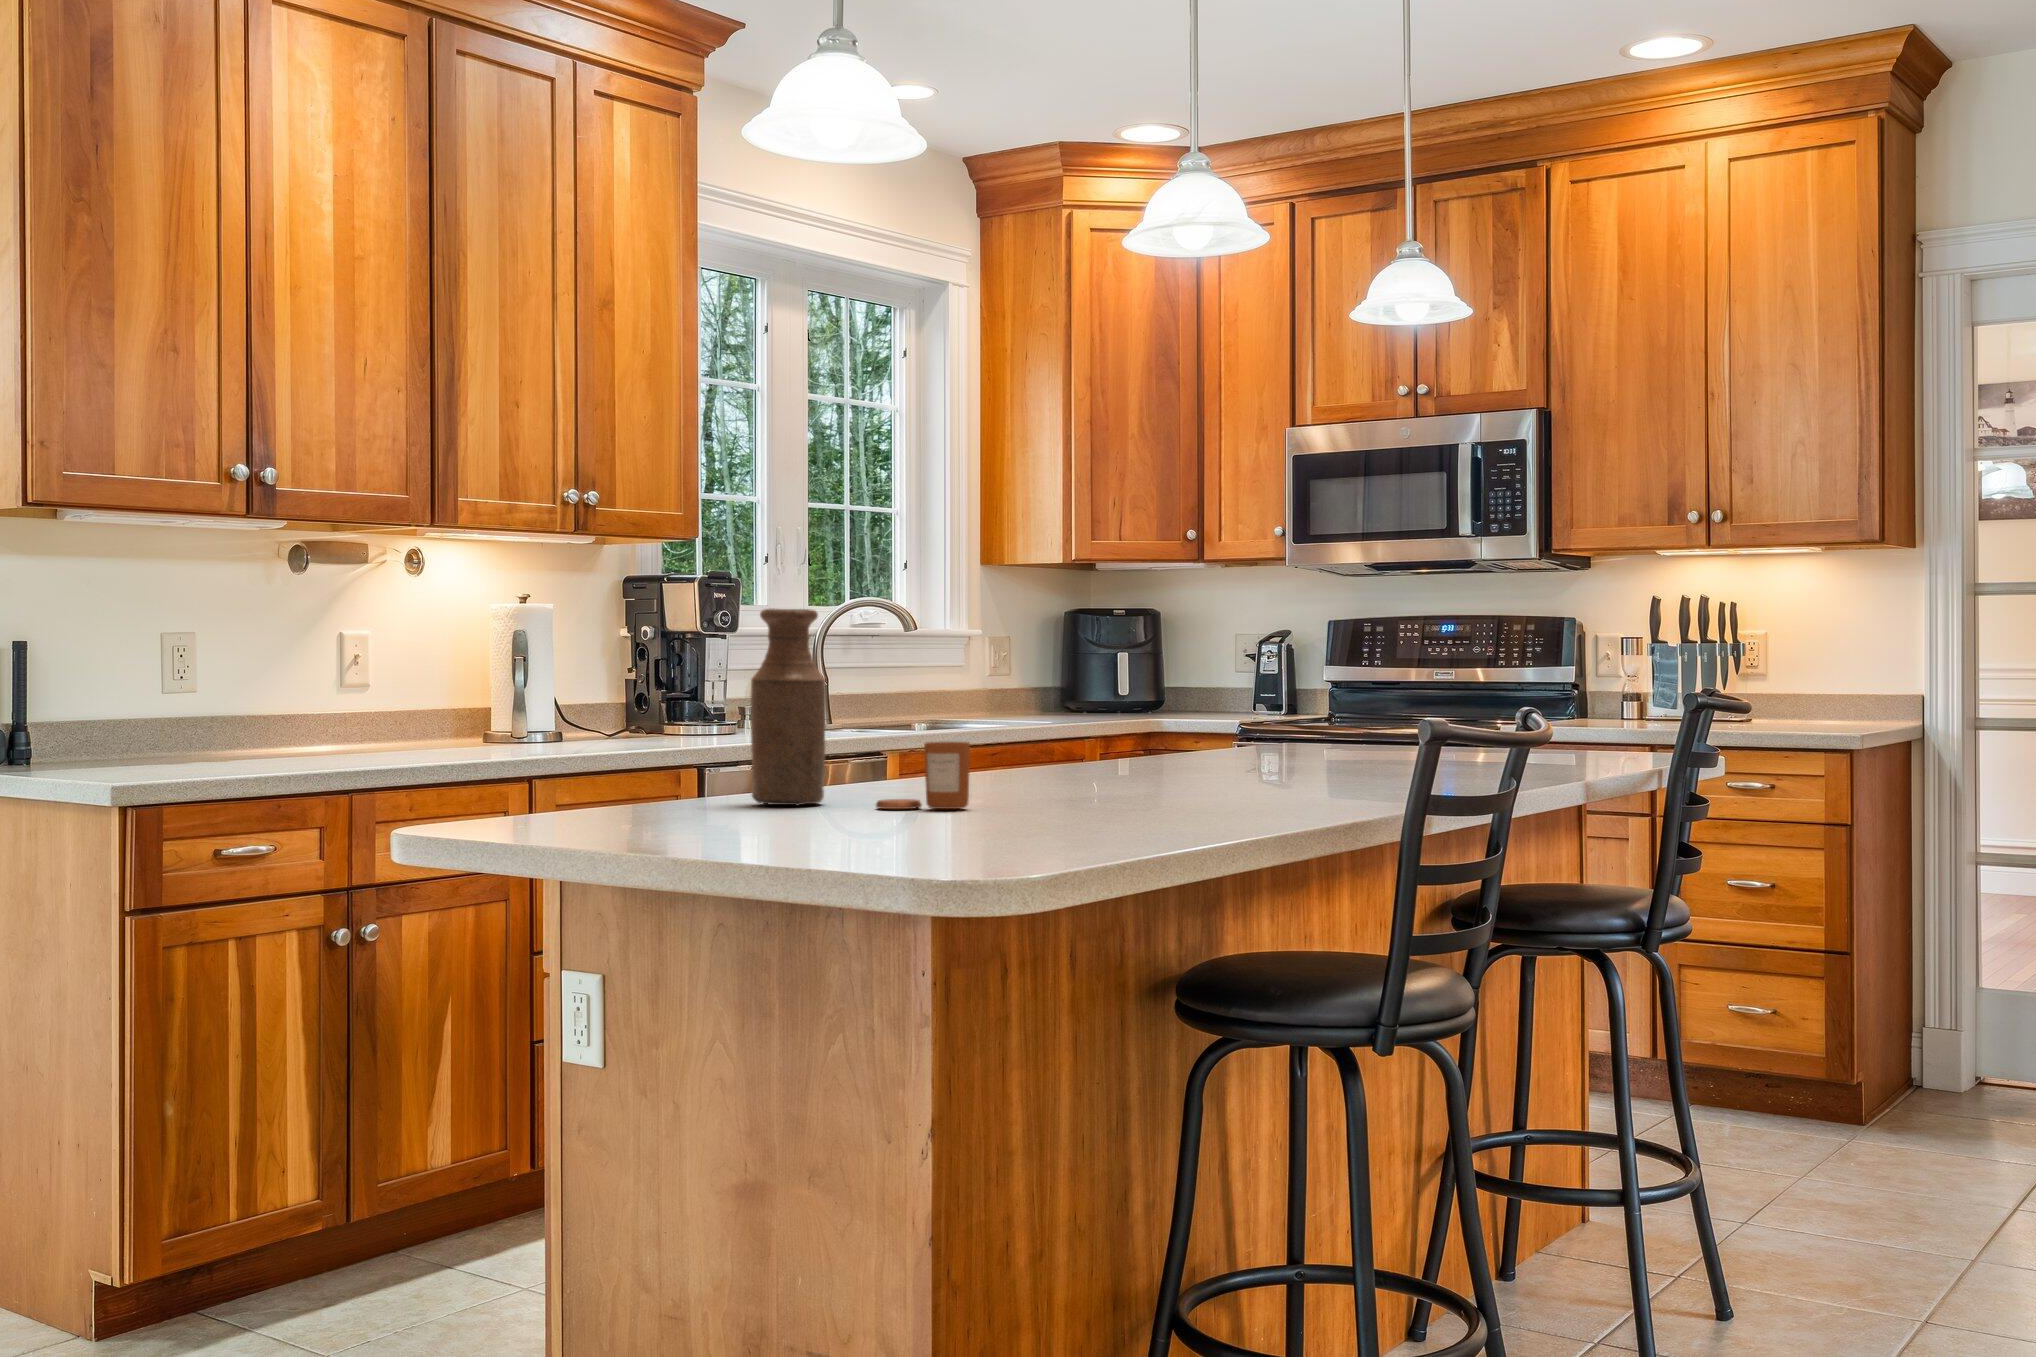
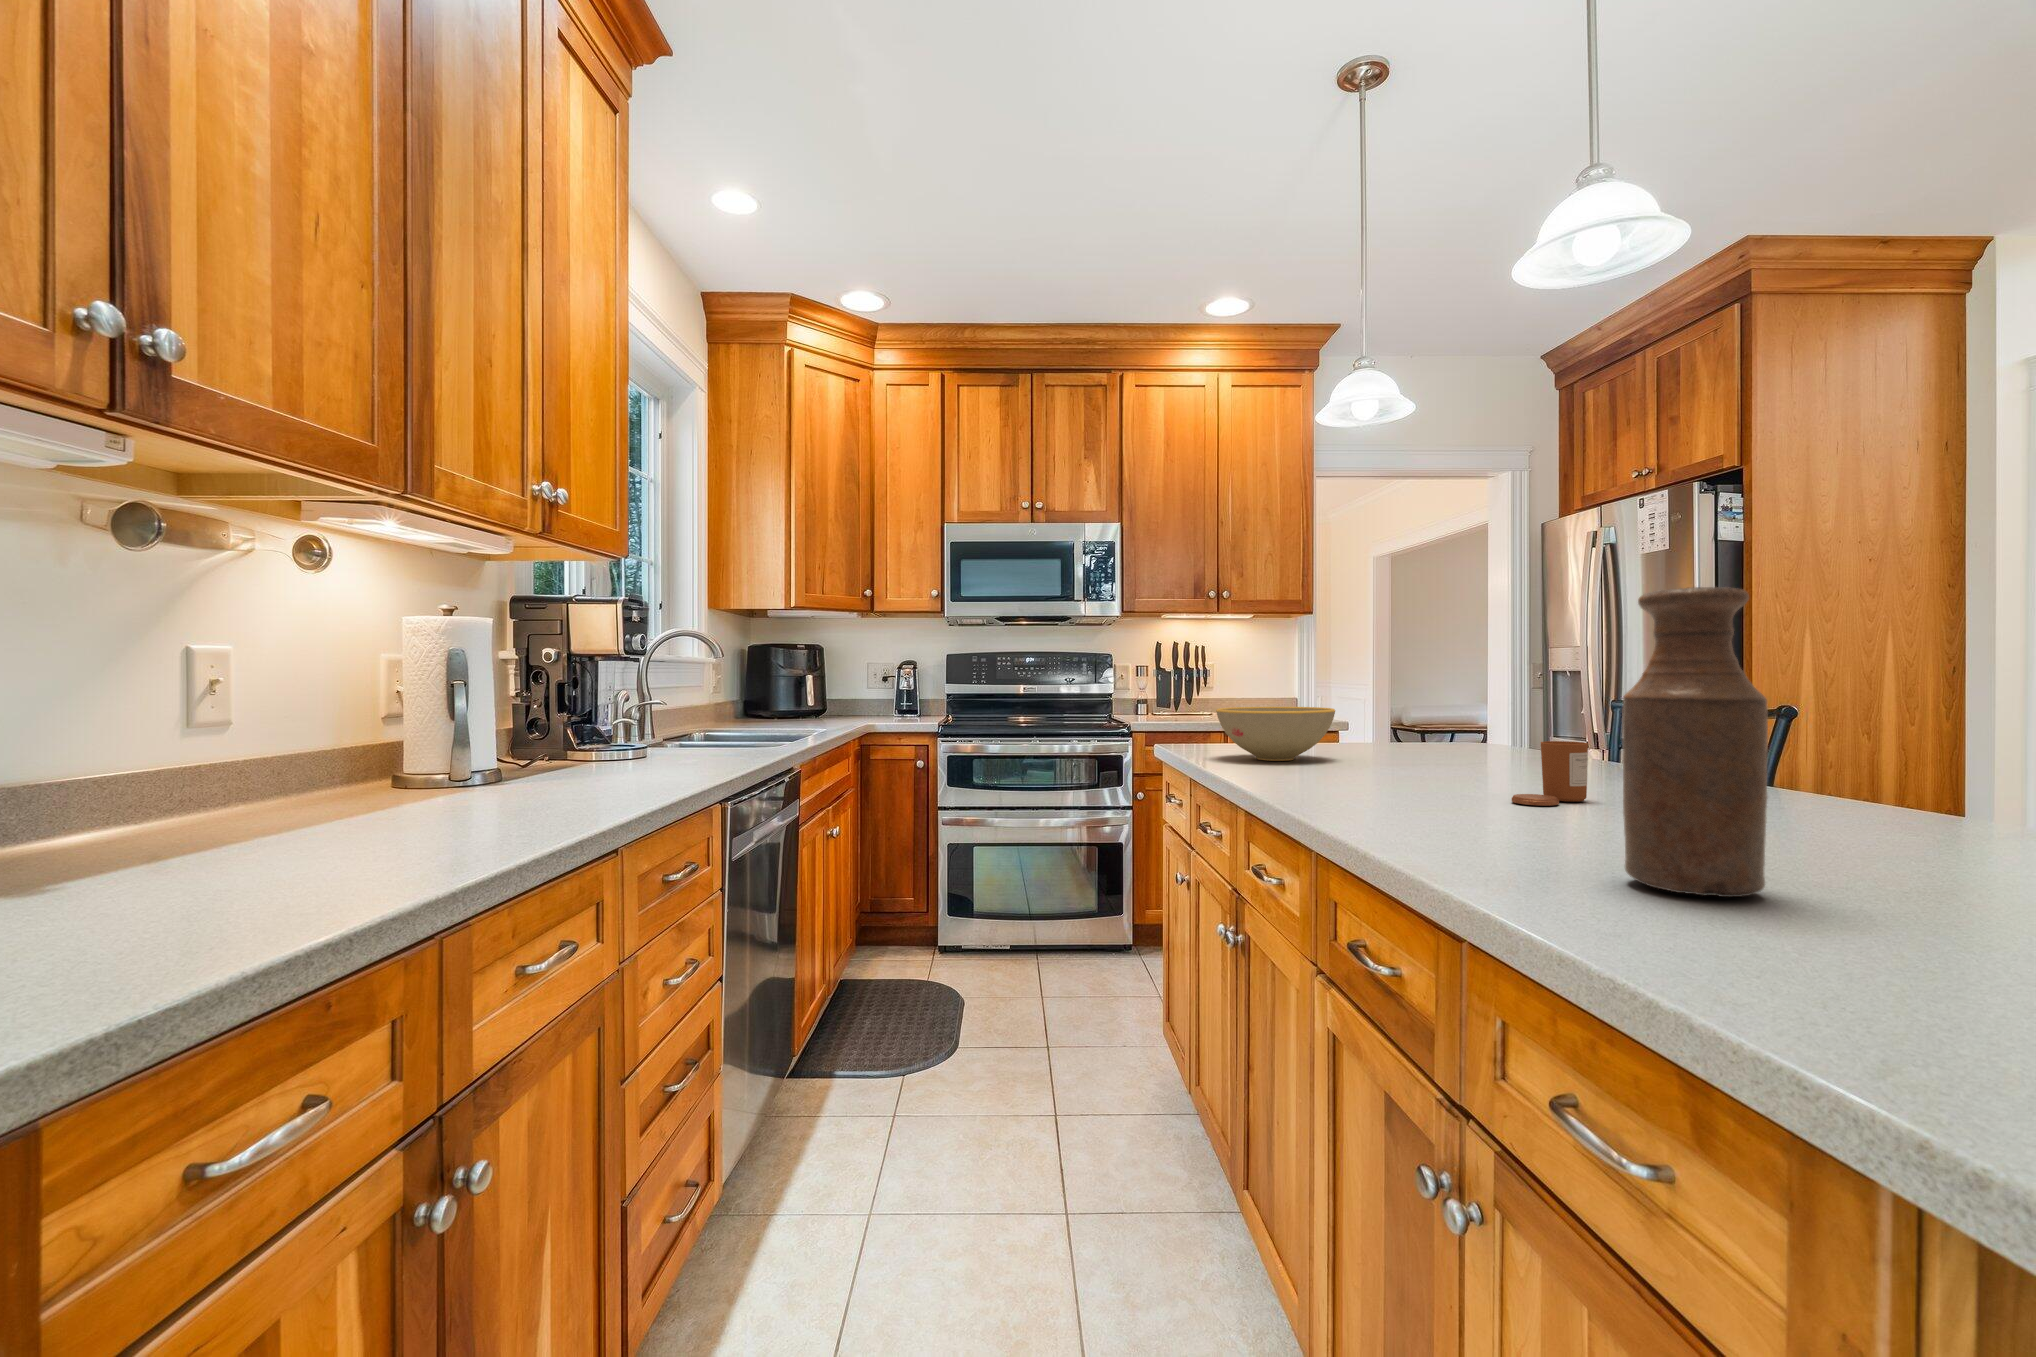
bowl: none [1185,698,1326,763] -> present [1216,707,1335,761]
candle: present [876,742,970,809] -> present [1512,741,1588,806]

